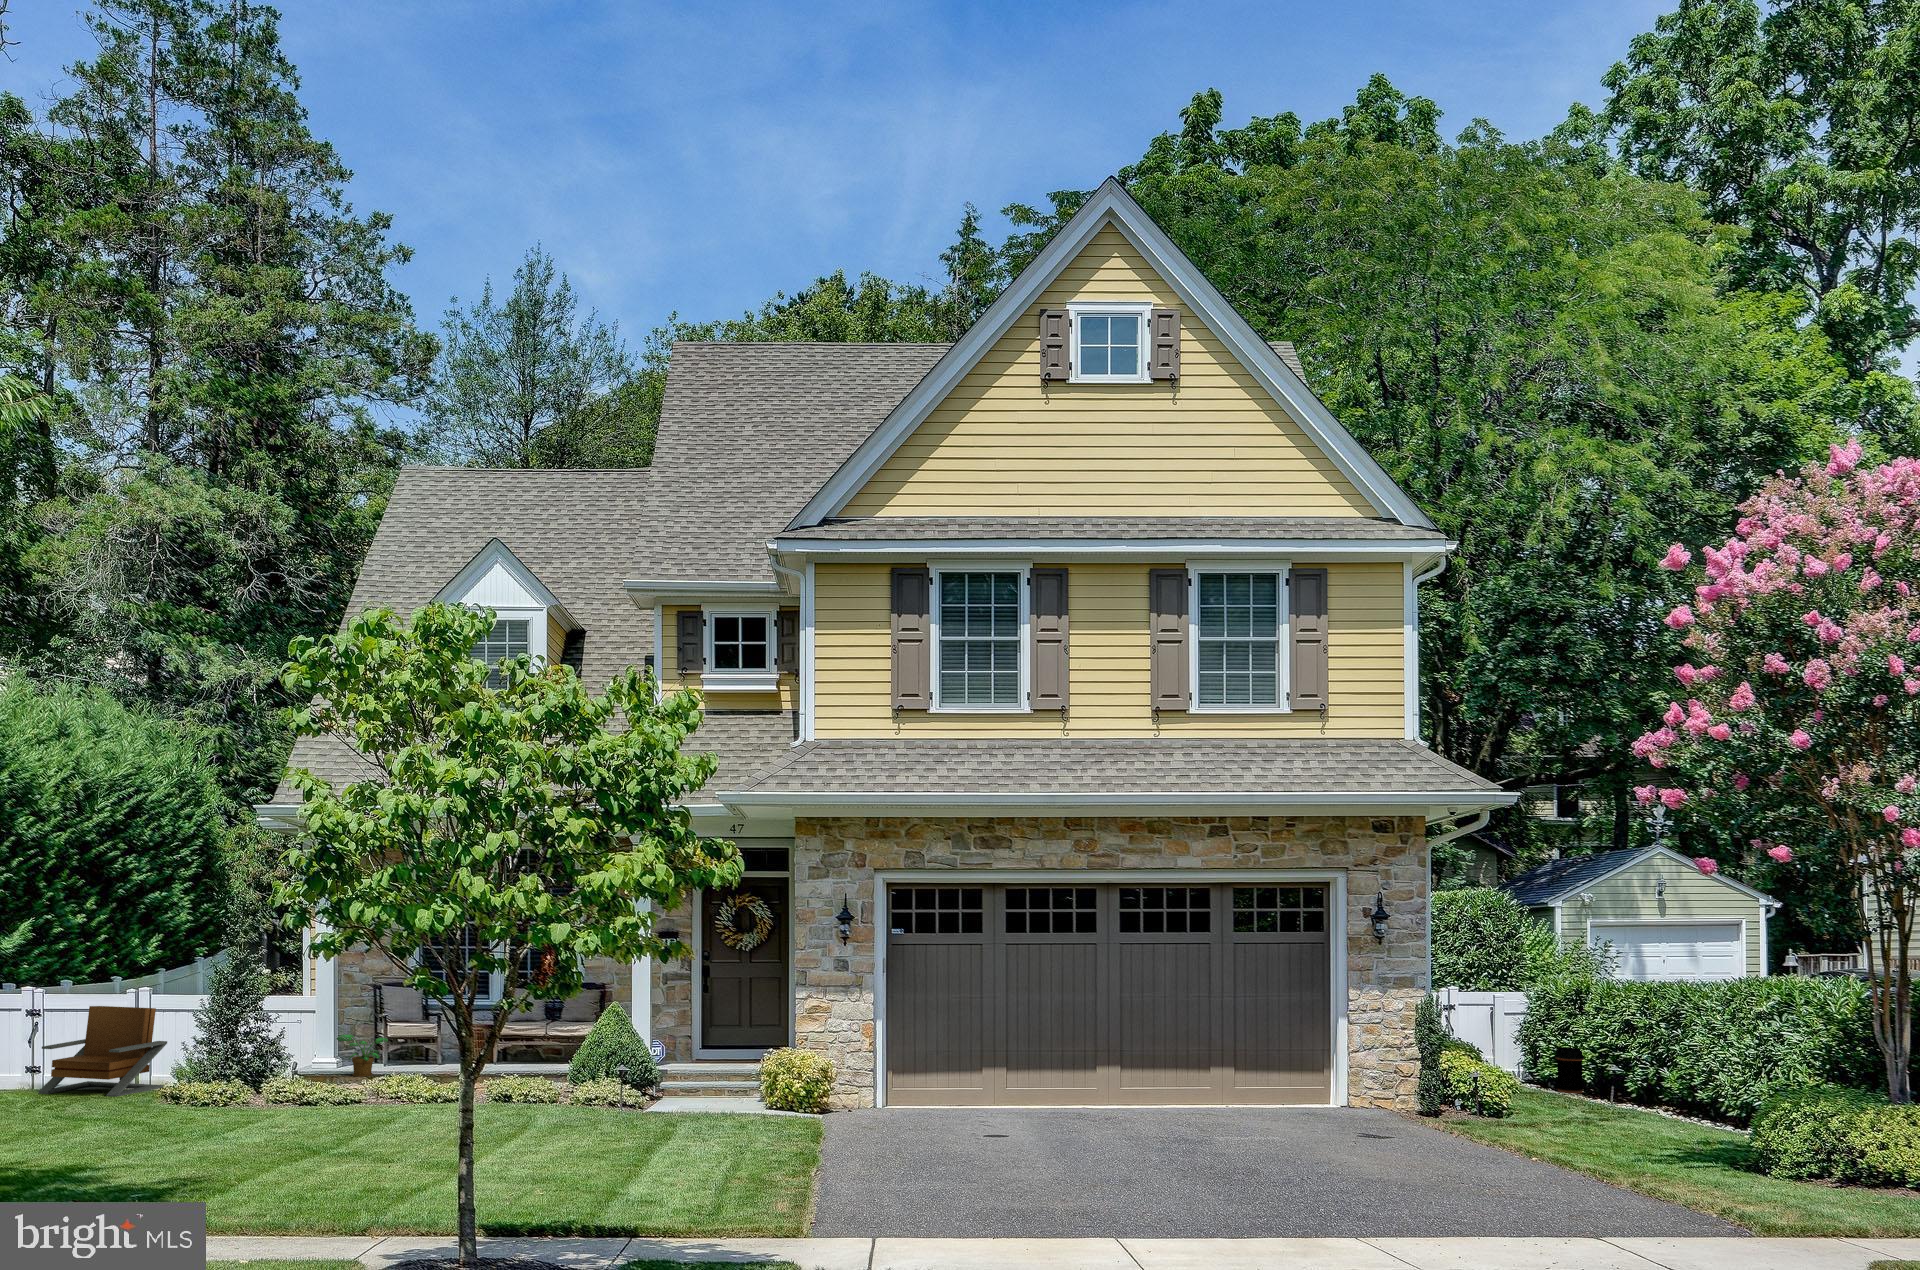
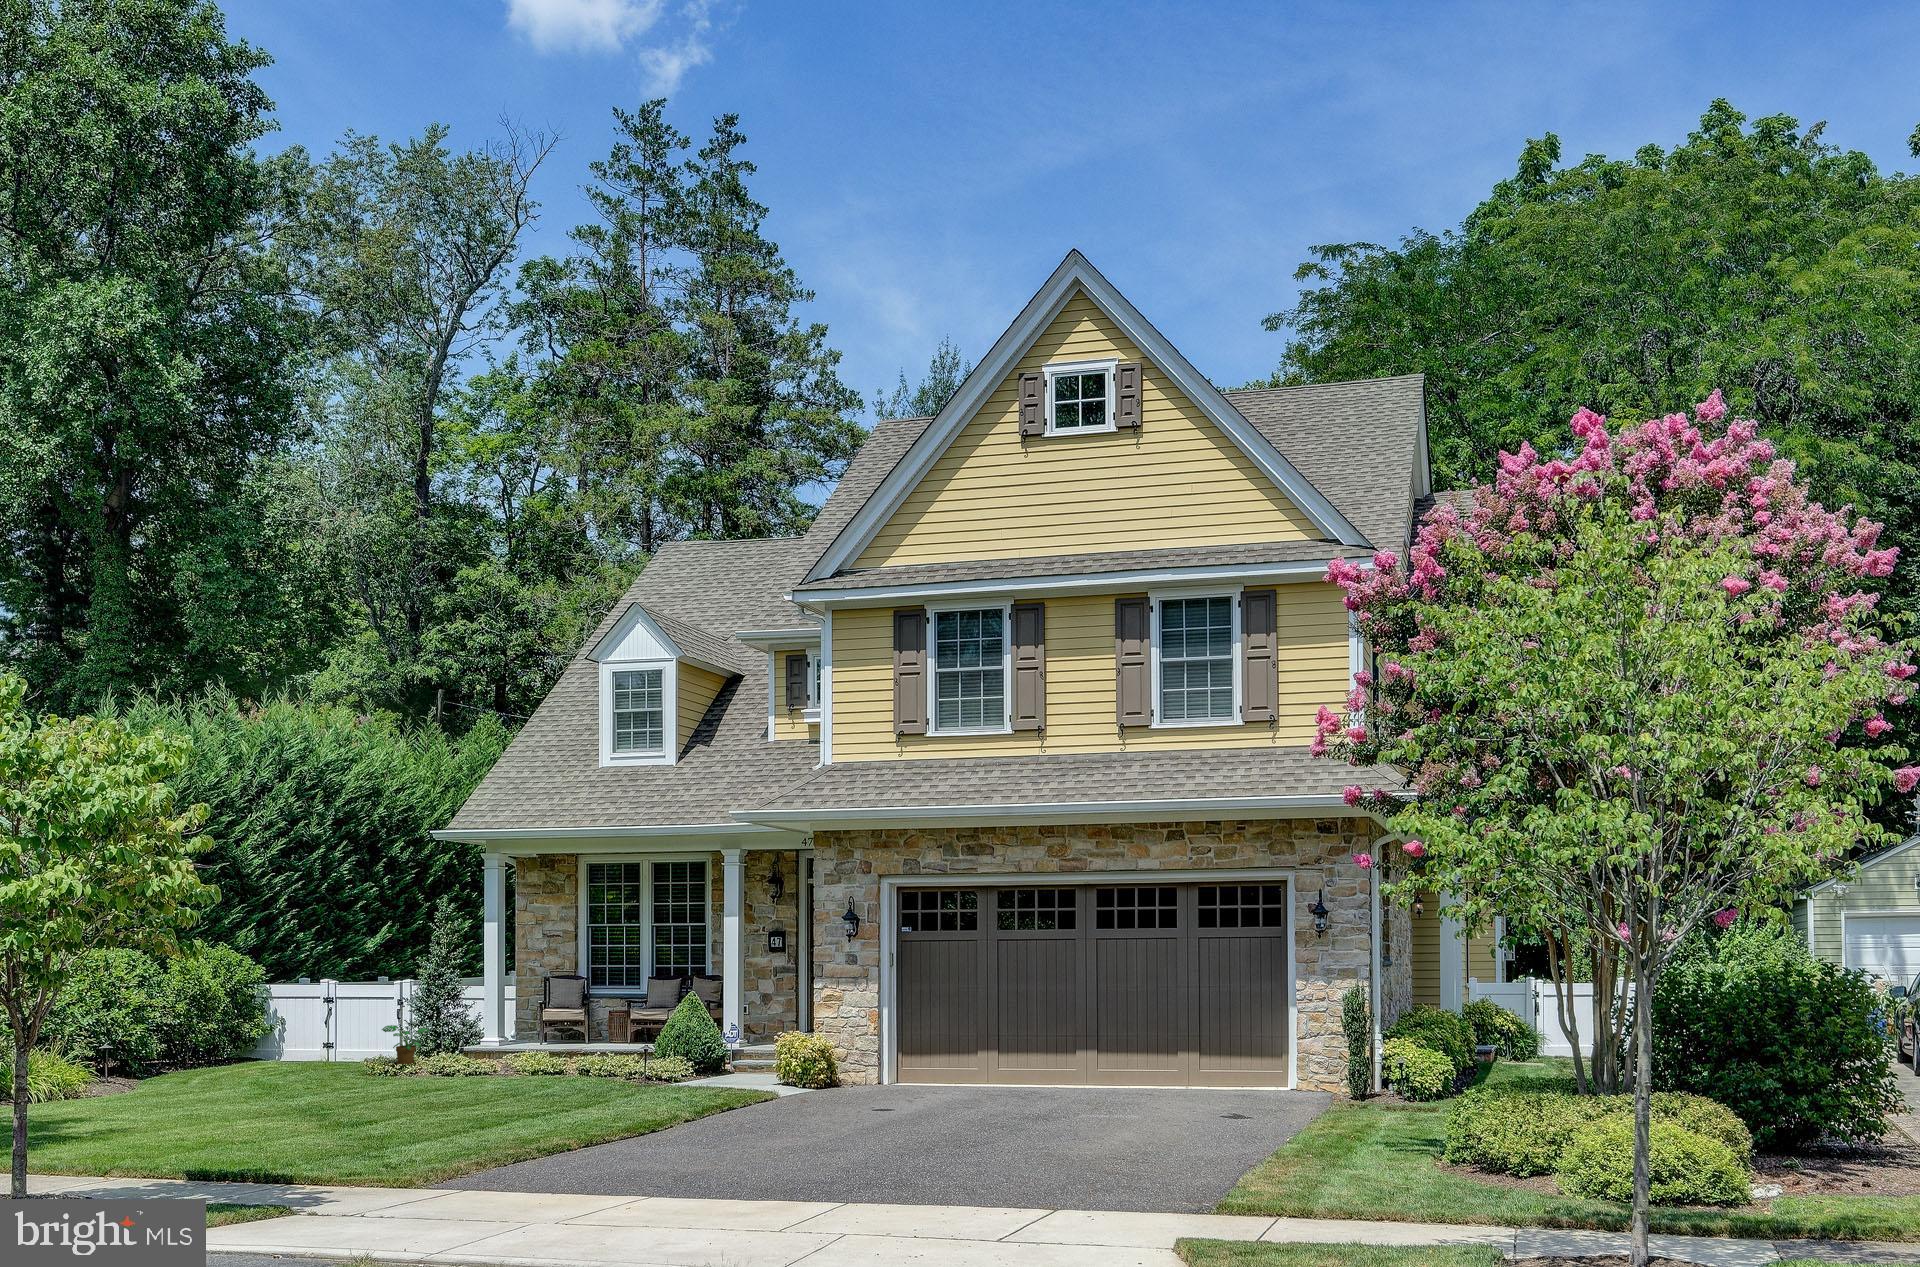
lounge chair: present [39,1006,167,1097] -> none [104,1001,225,1086]
trash can: present [1555,1047,1584,1093] -> none [1488,1031,1515,1074]

